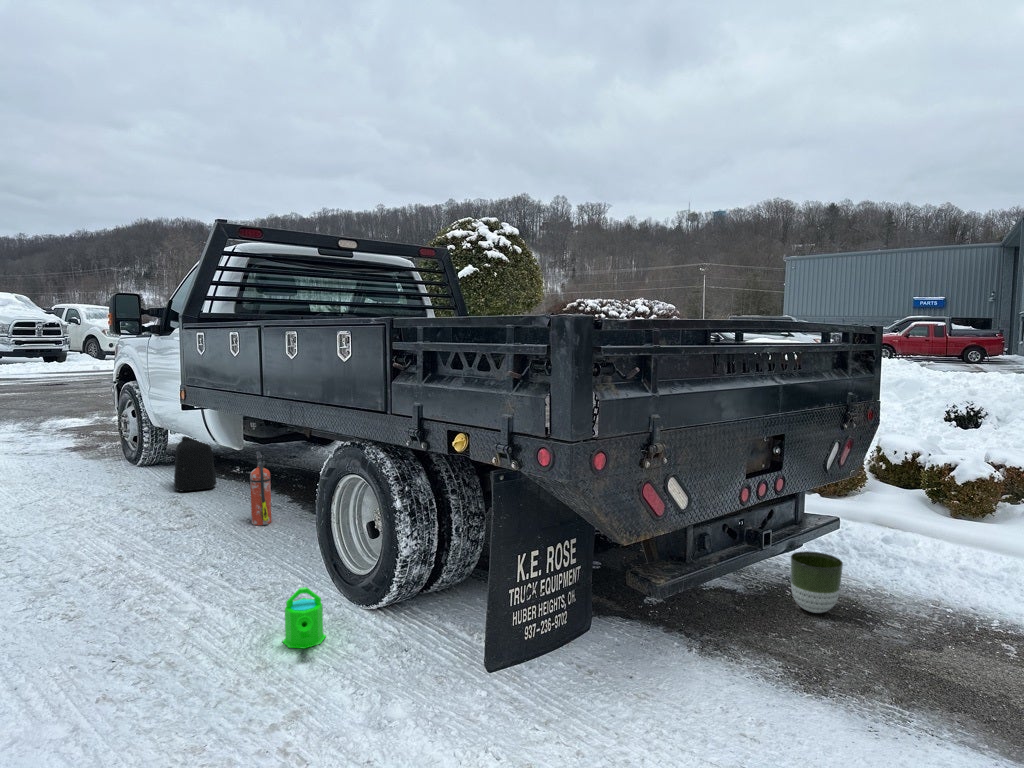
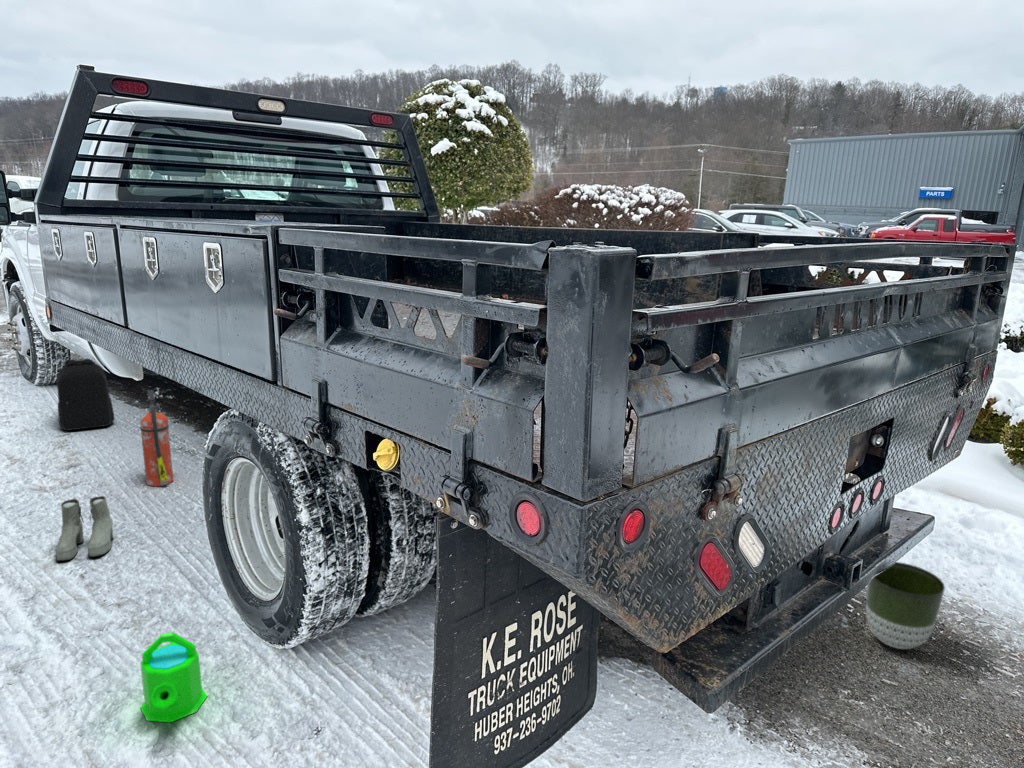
boots: none [199,522,237,567] -> present [56,496,113,561]

